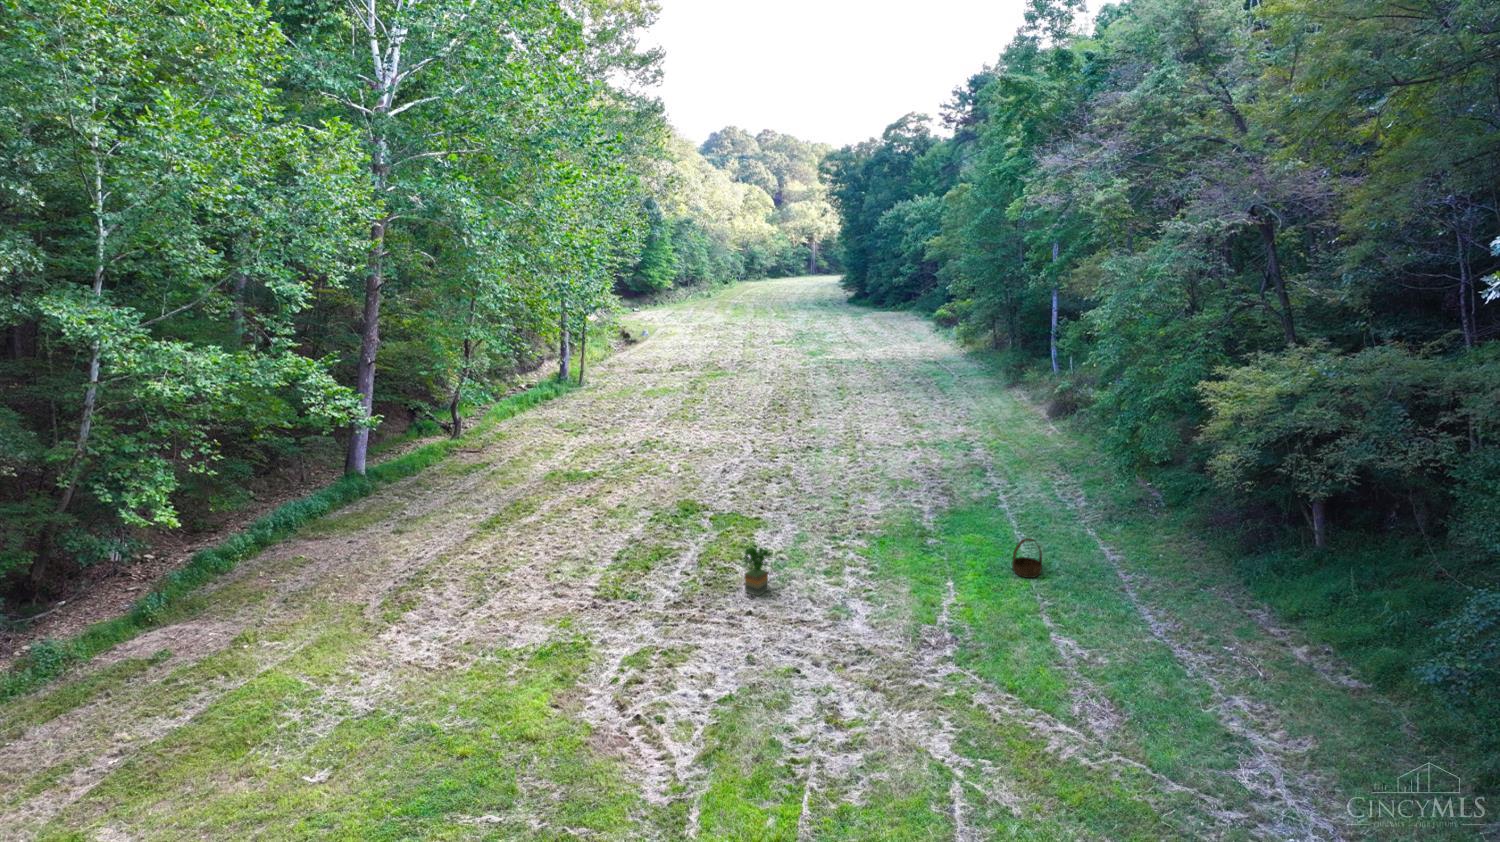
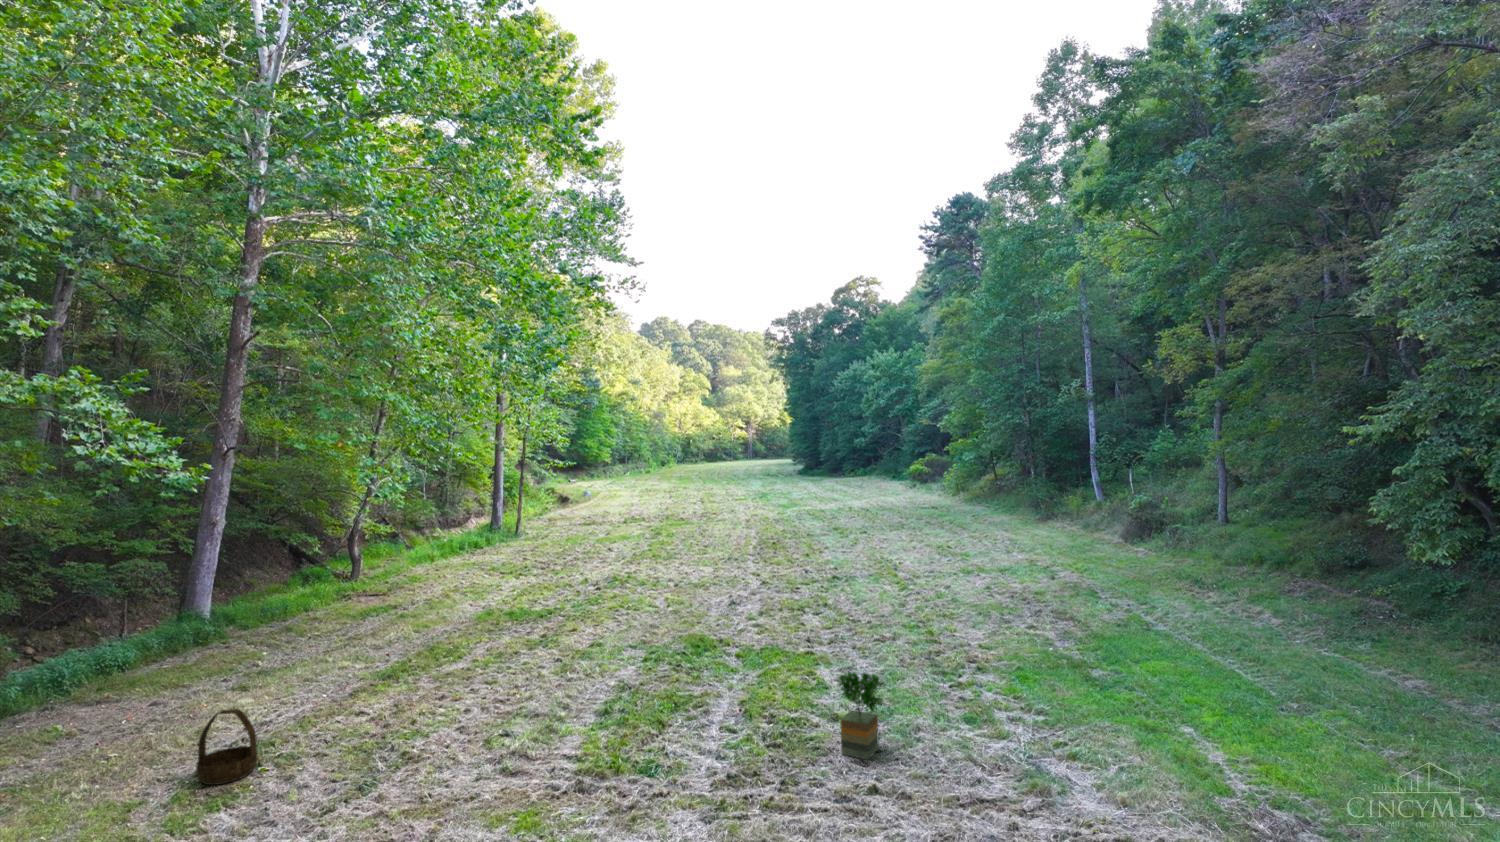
basket: present [1012,538,1042,578] -> present [196,709,258,785]

